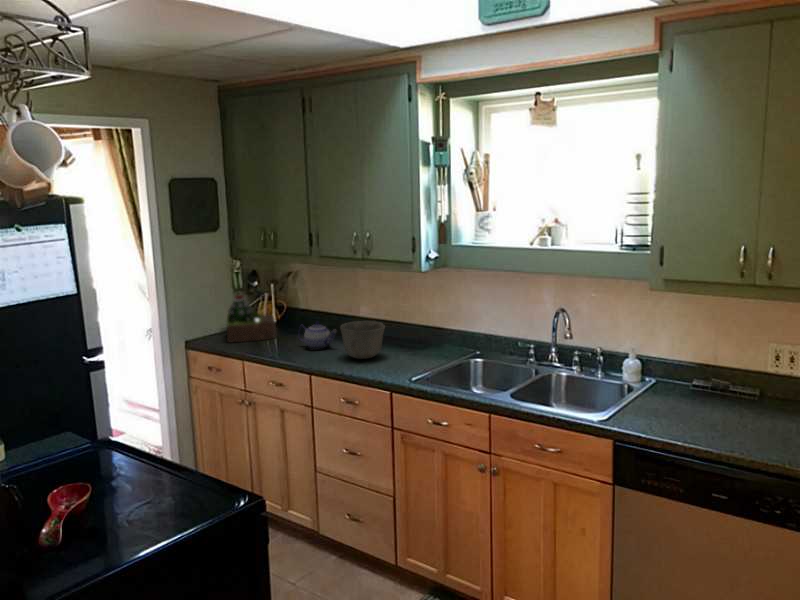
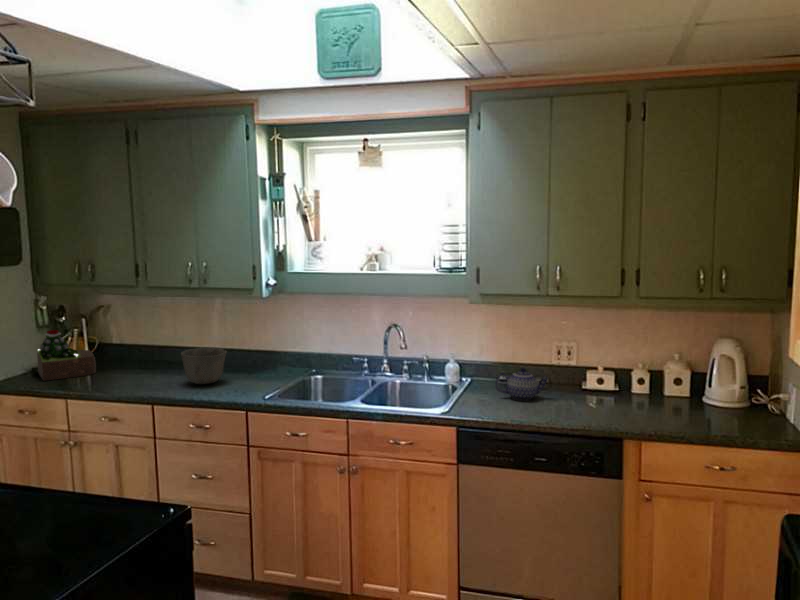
teapot: present [298,322,336,350] -> present [496,368,548,401]

